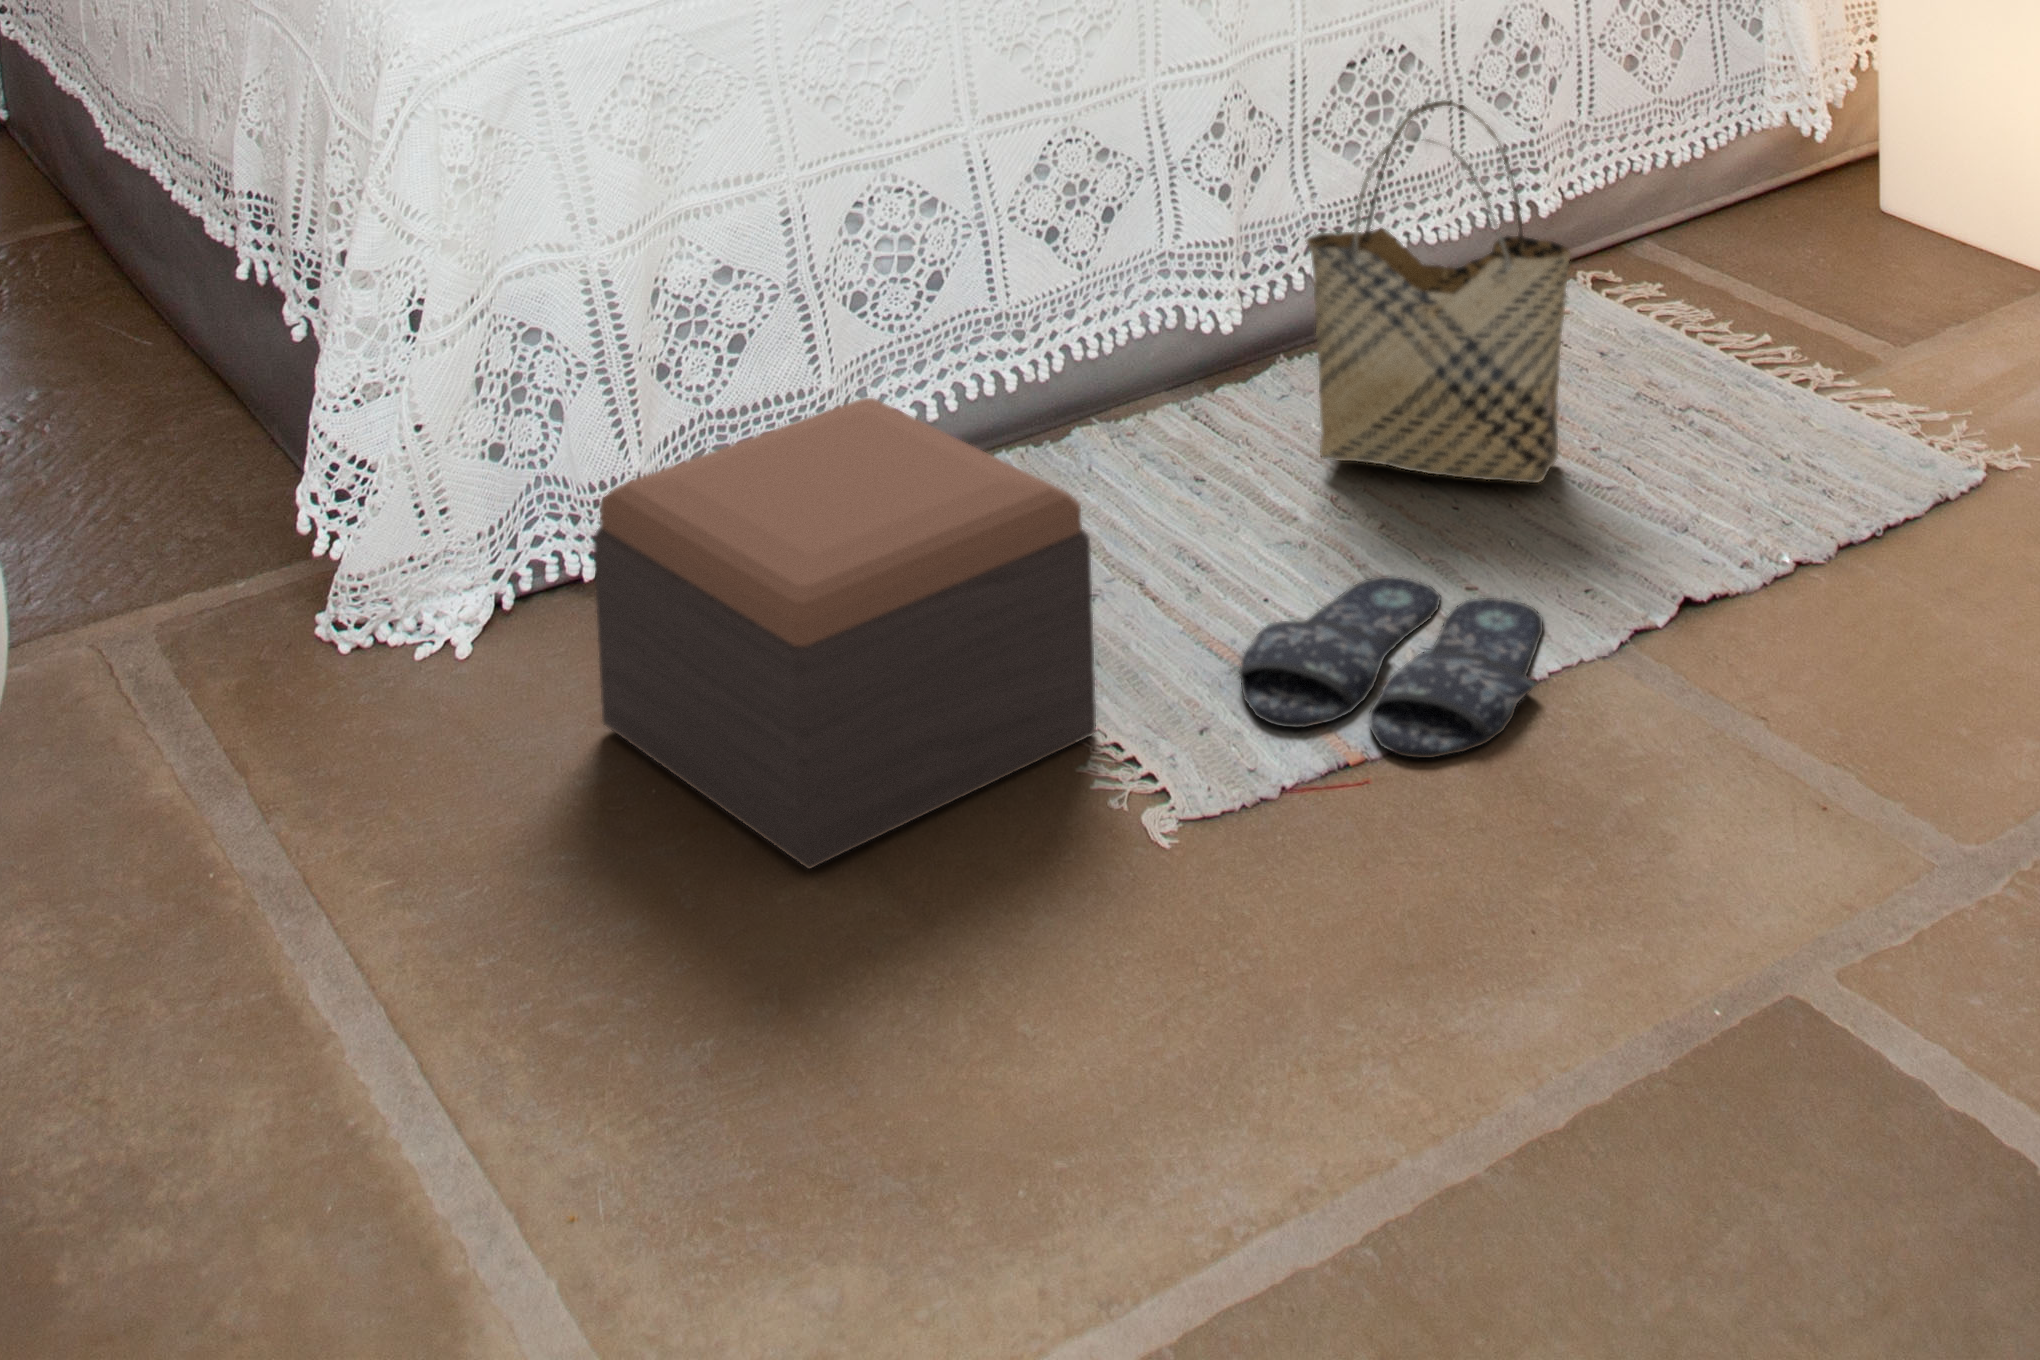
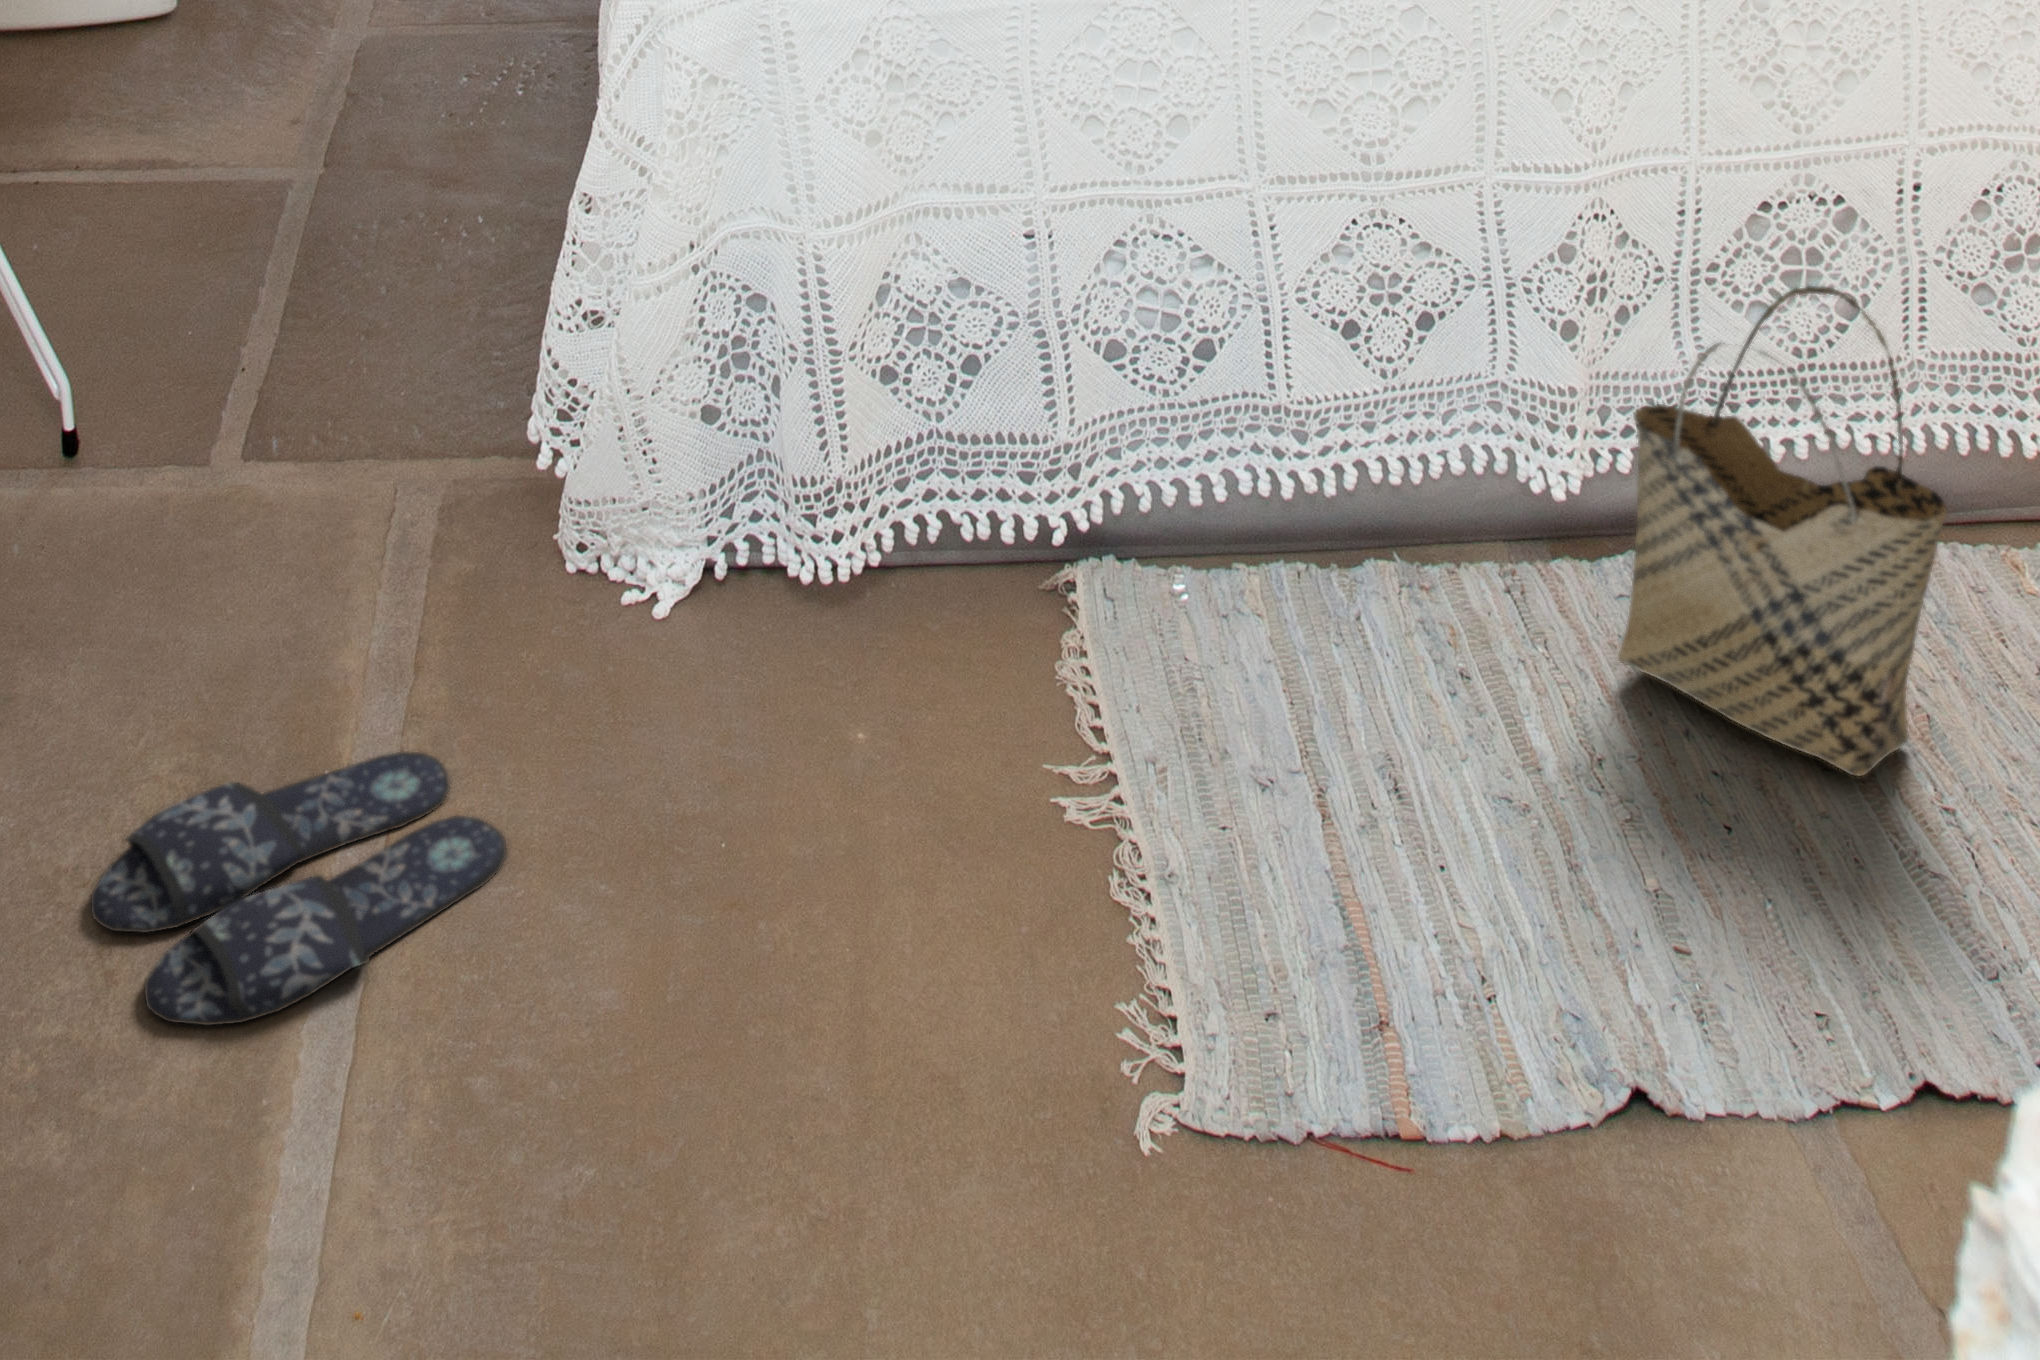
footstool: present [593,398,1096,868] -> none [686,505,1176,1066]
slippers: present [1239,576,1543,758] -> present [91,752,507,1025]

